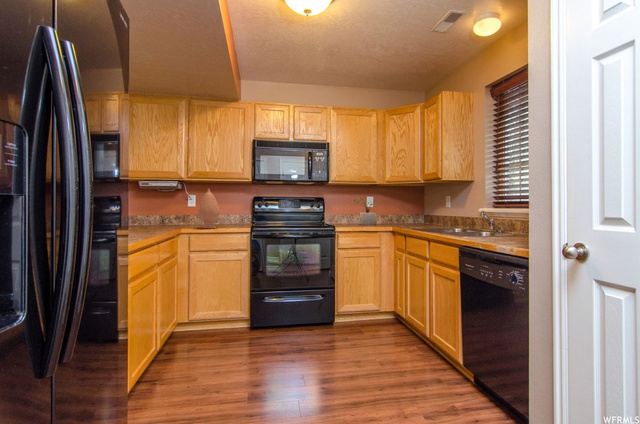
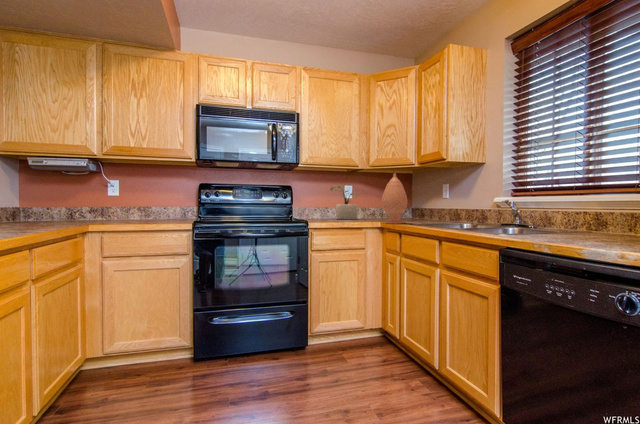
vase: present [198,189,219,228] -> present [382,173,408,224]

